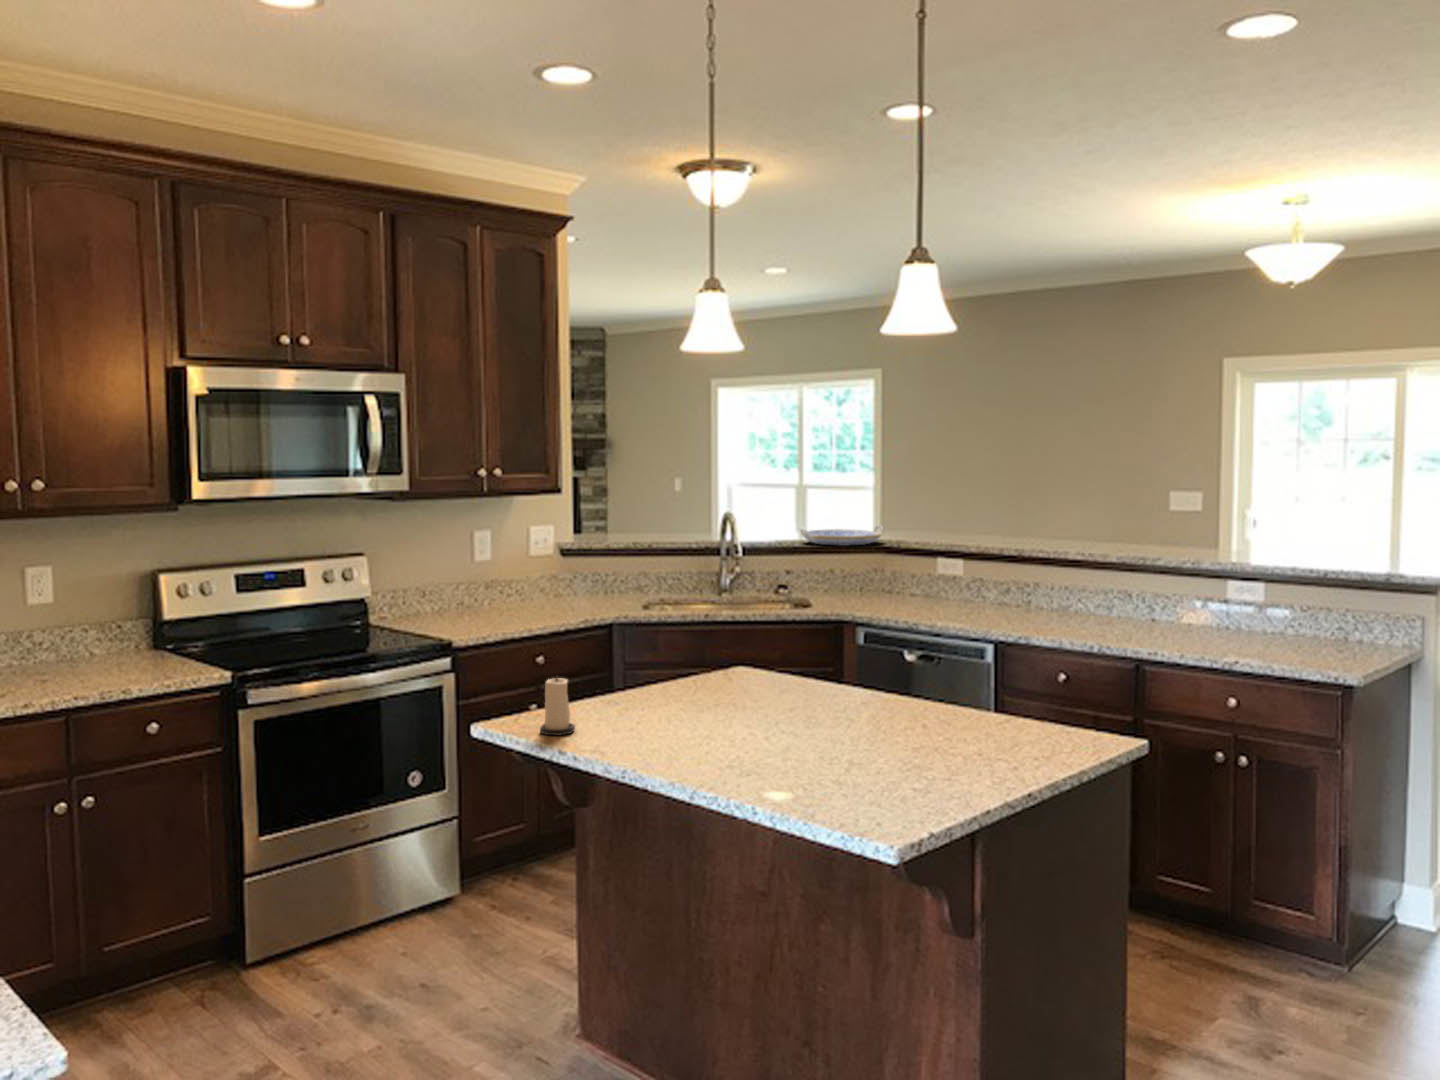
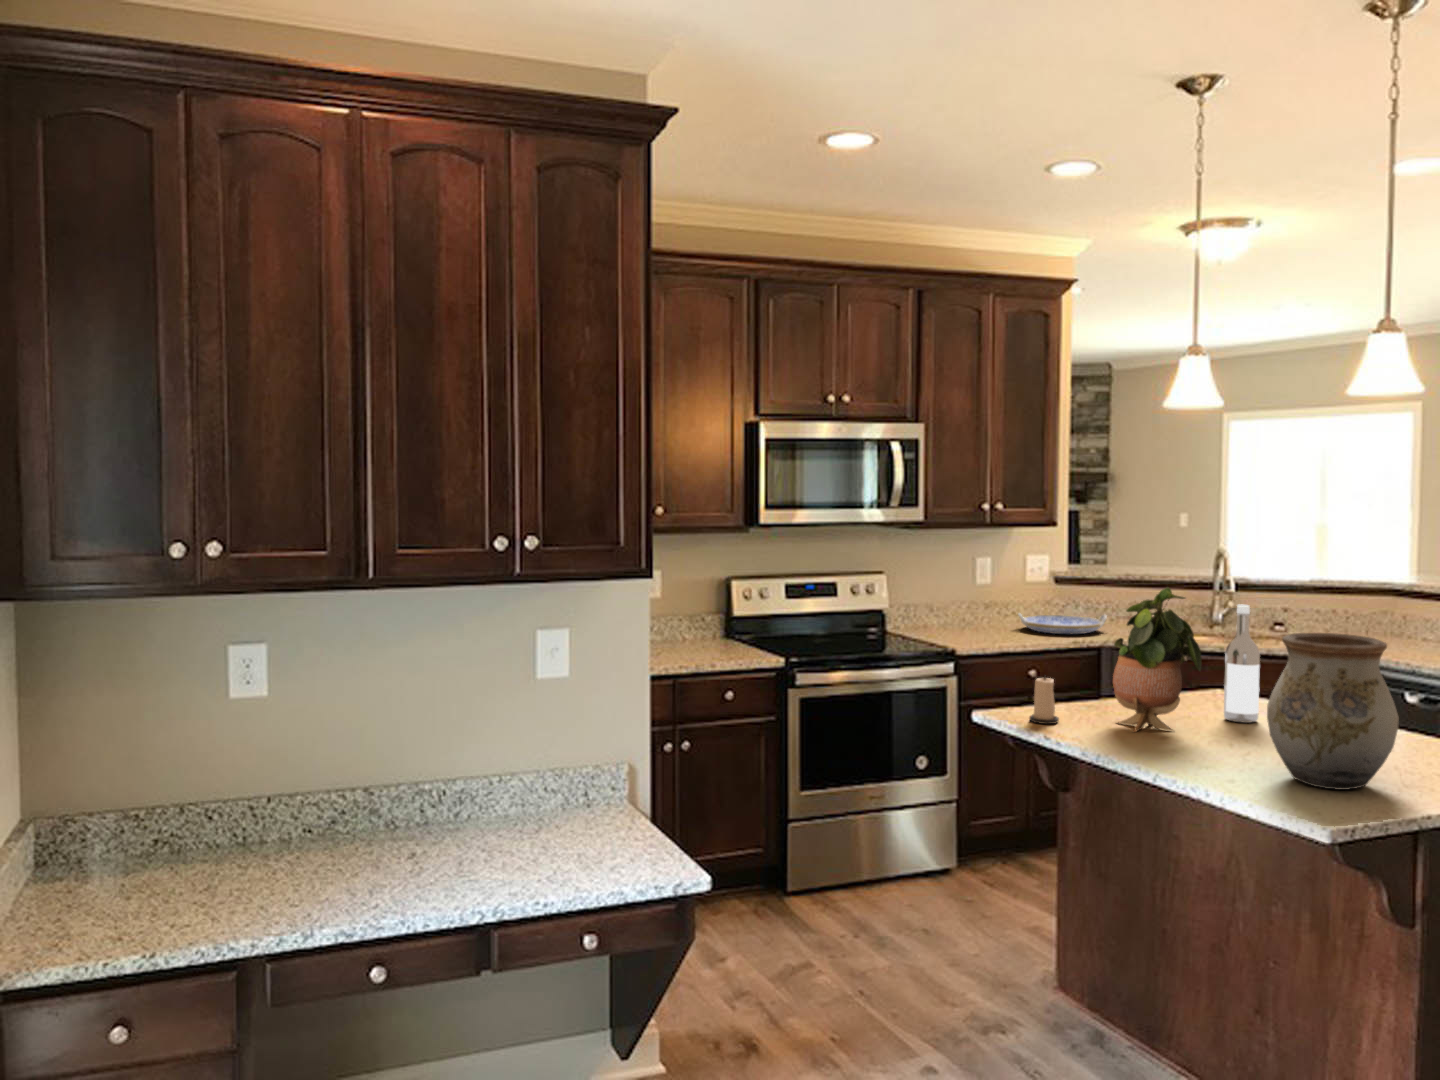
serving tray: present [800,526,883,546] -> present [1018,613,1107,634]
potted plant: none [635,561,732,735] -> present [1113,588,1201,732]
wine bottle: none [754,575,790,708] -> present [1224,605,1260,723]
vase: none [813,607,949,788] -> present [1267,633,1399,790]

